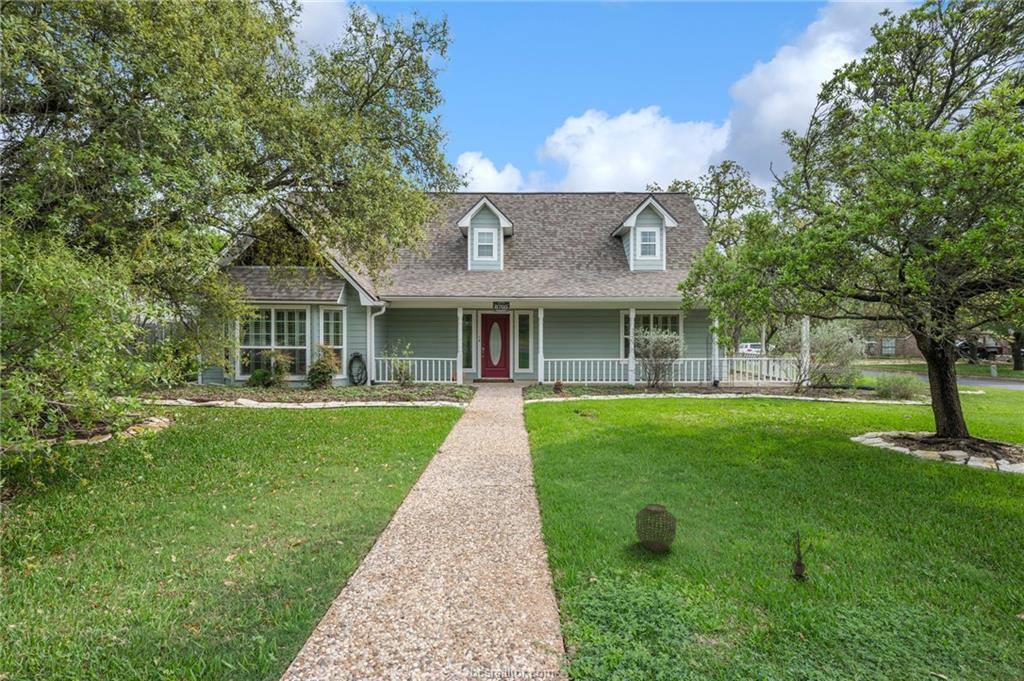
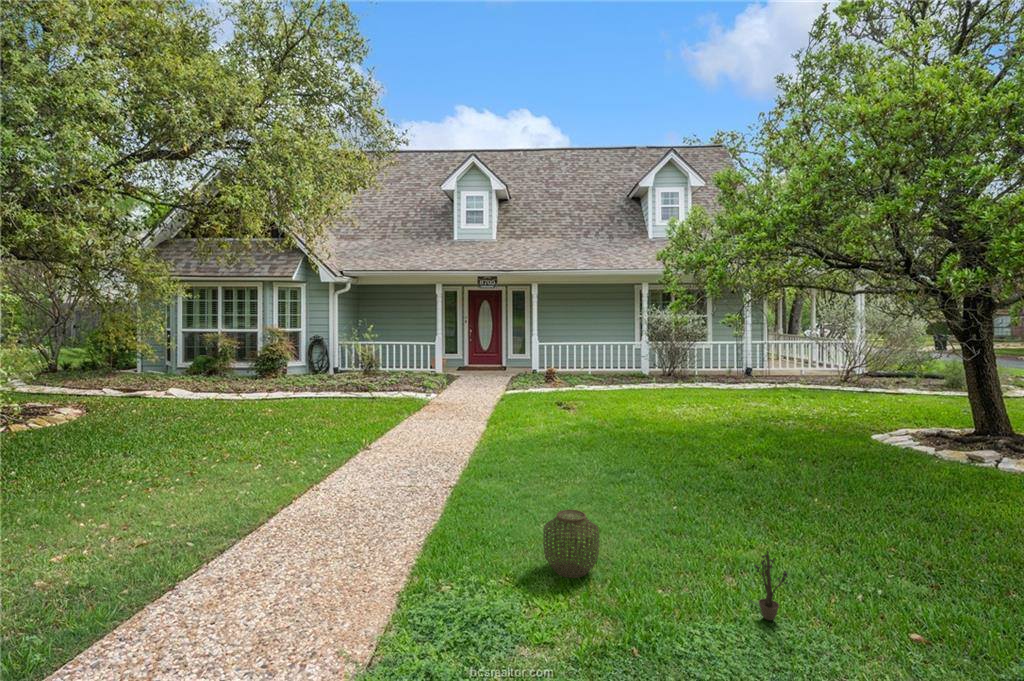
round table: present [808,371,841,392] -> none [864,357,908,384]

